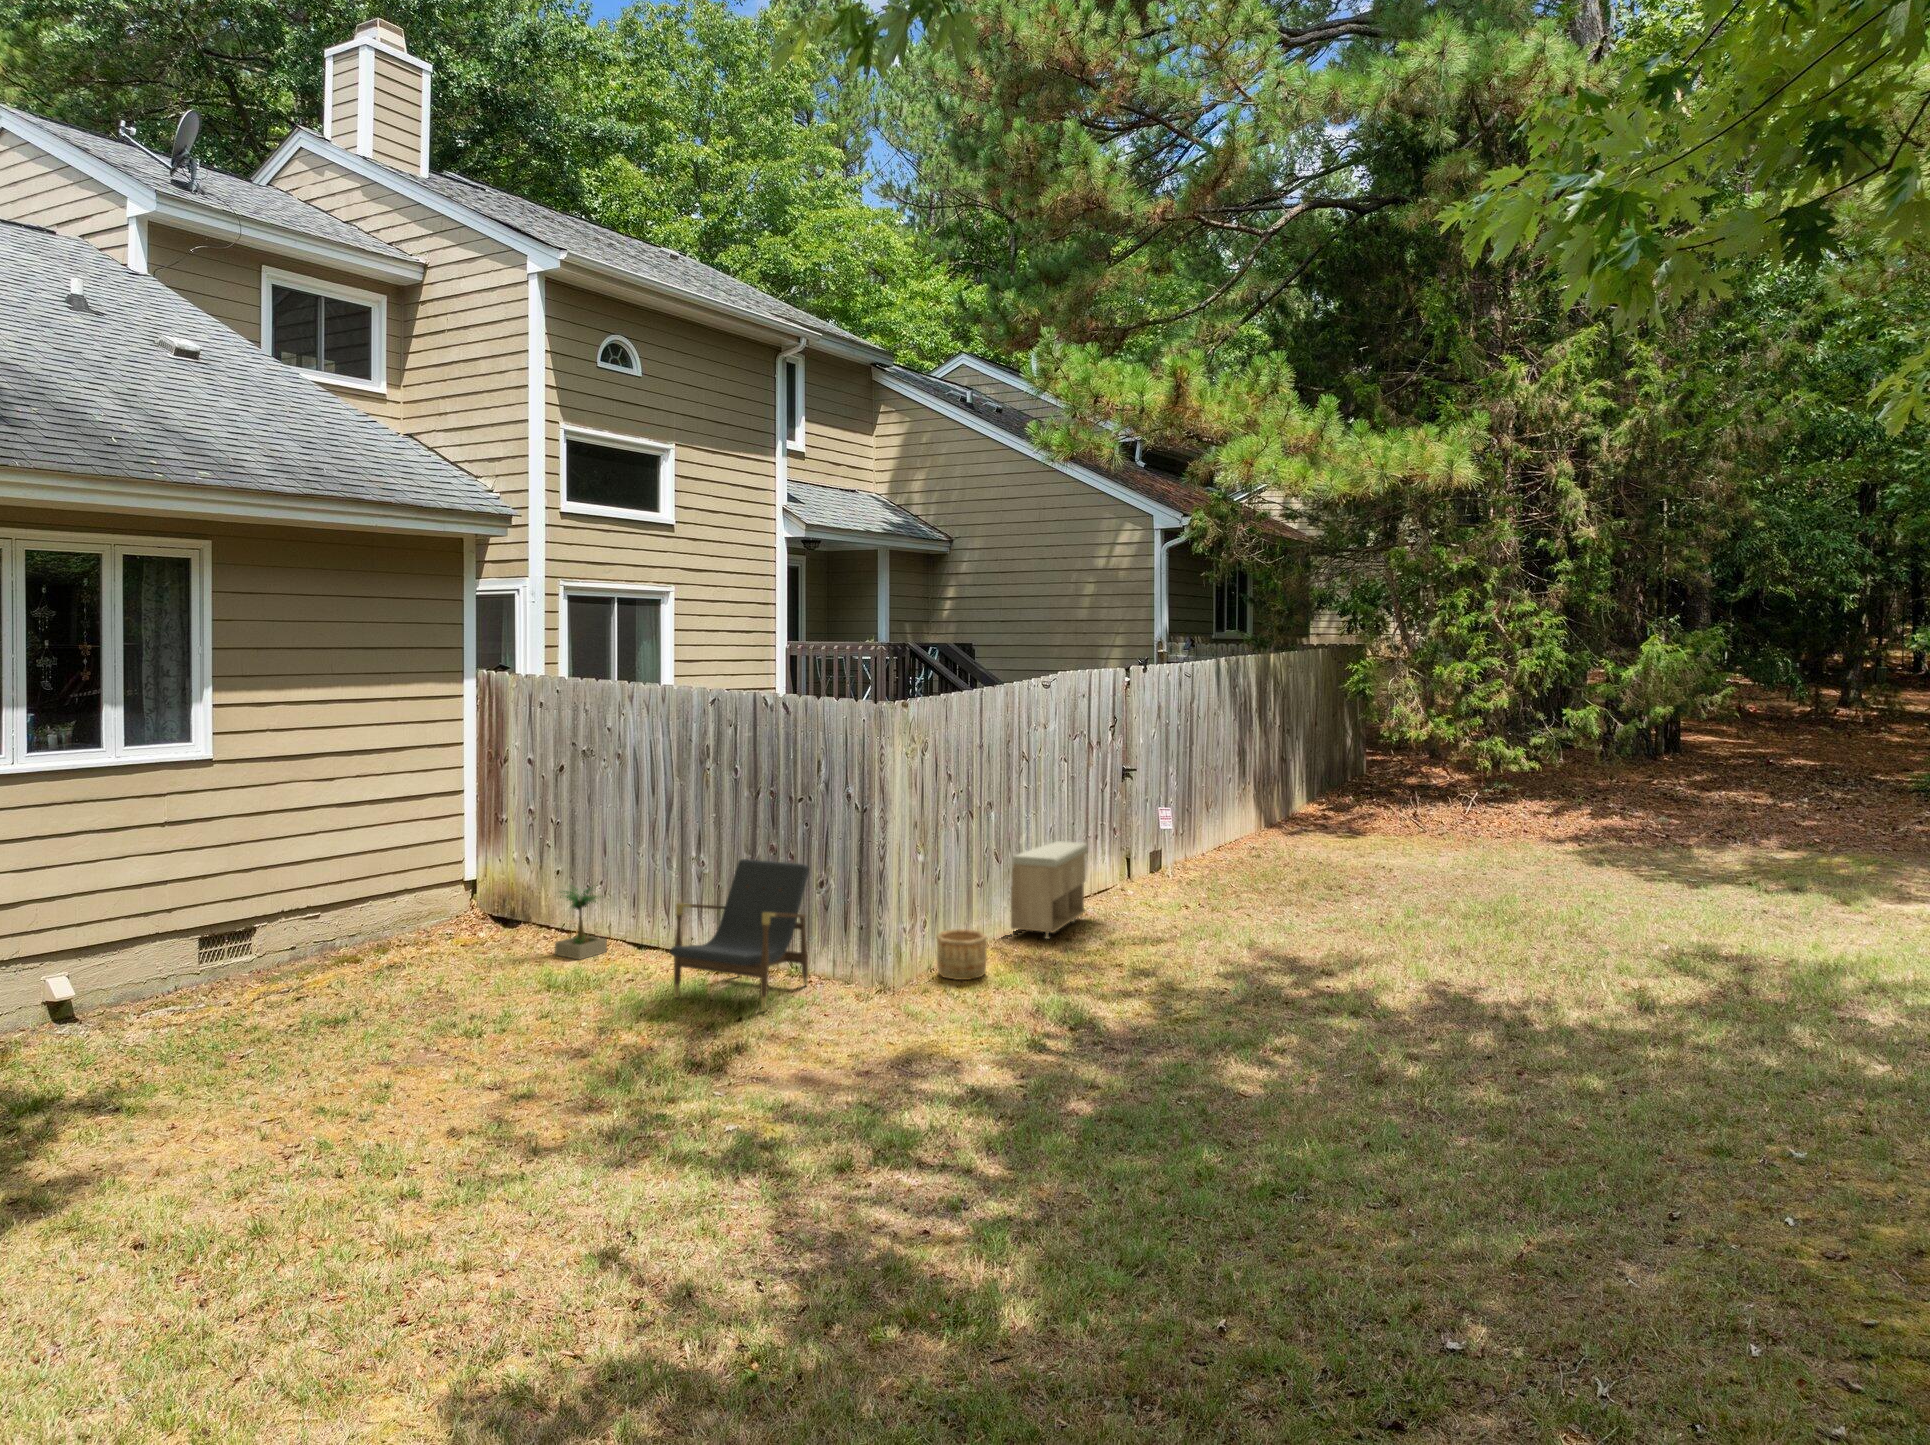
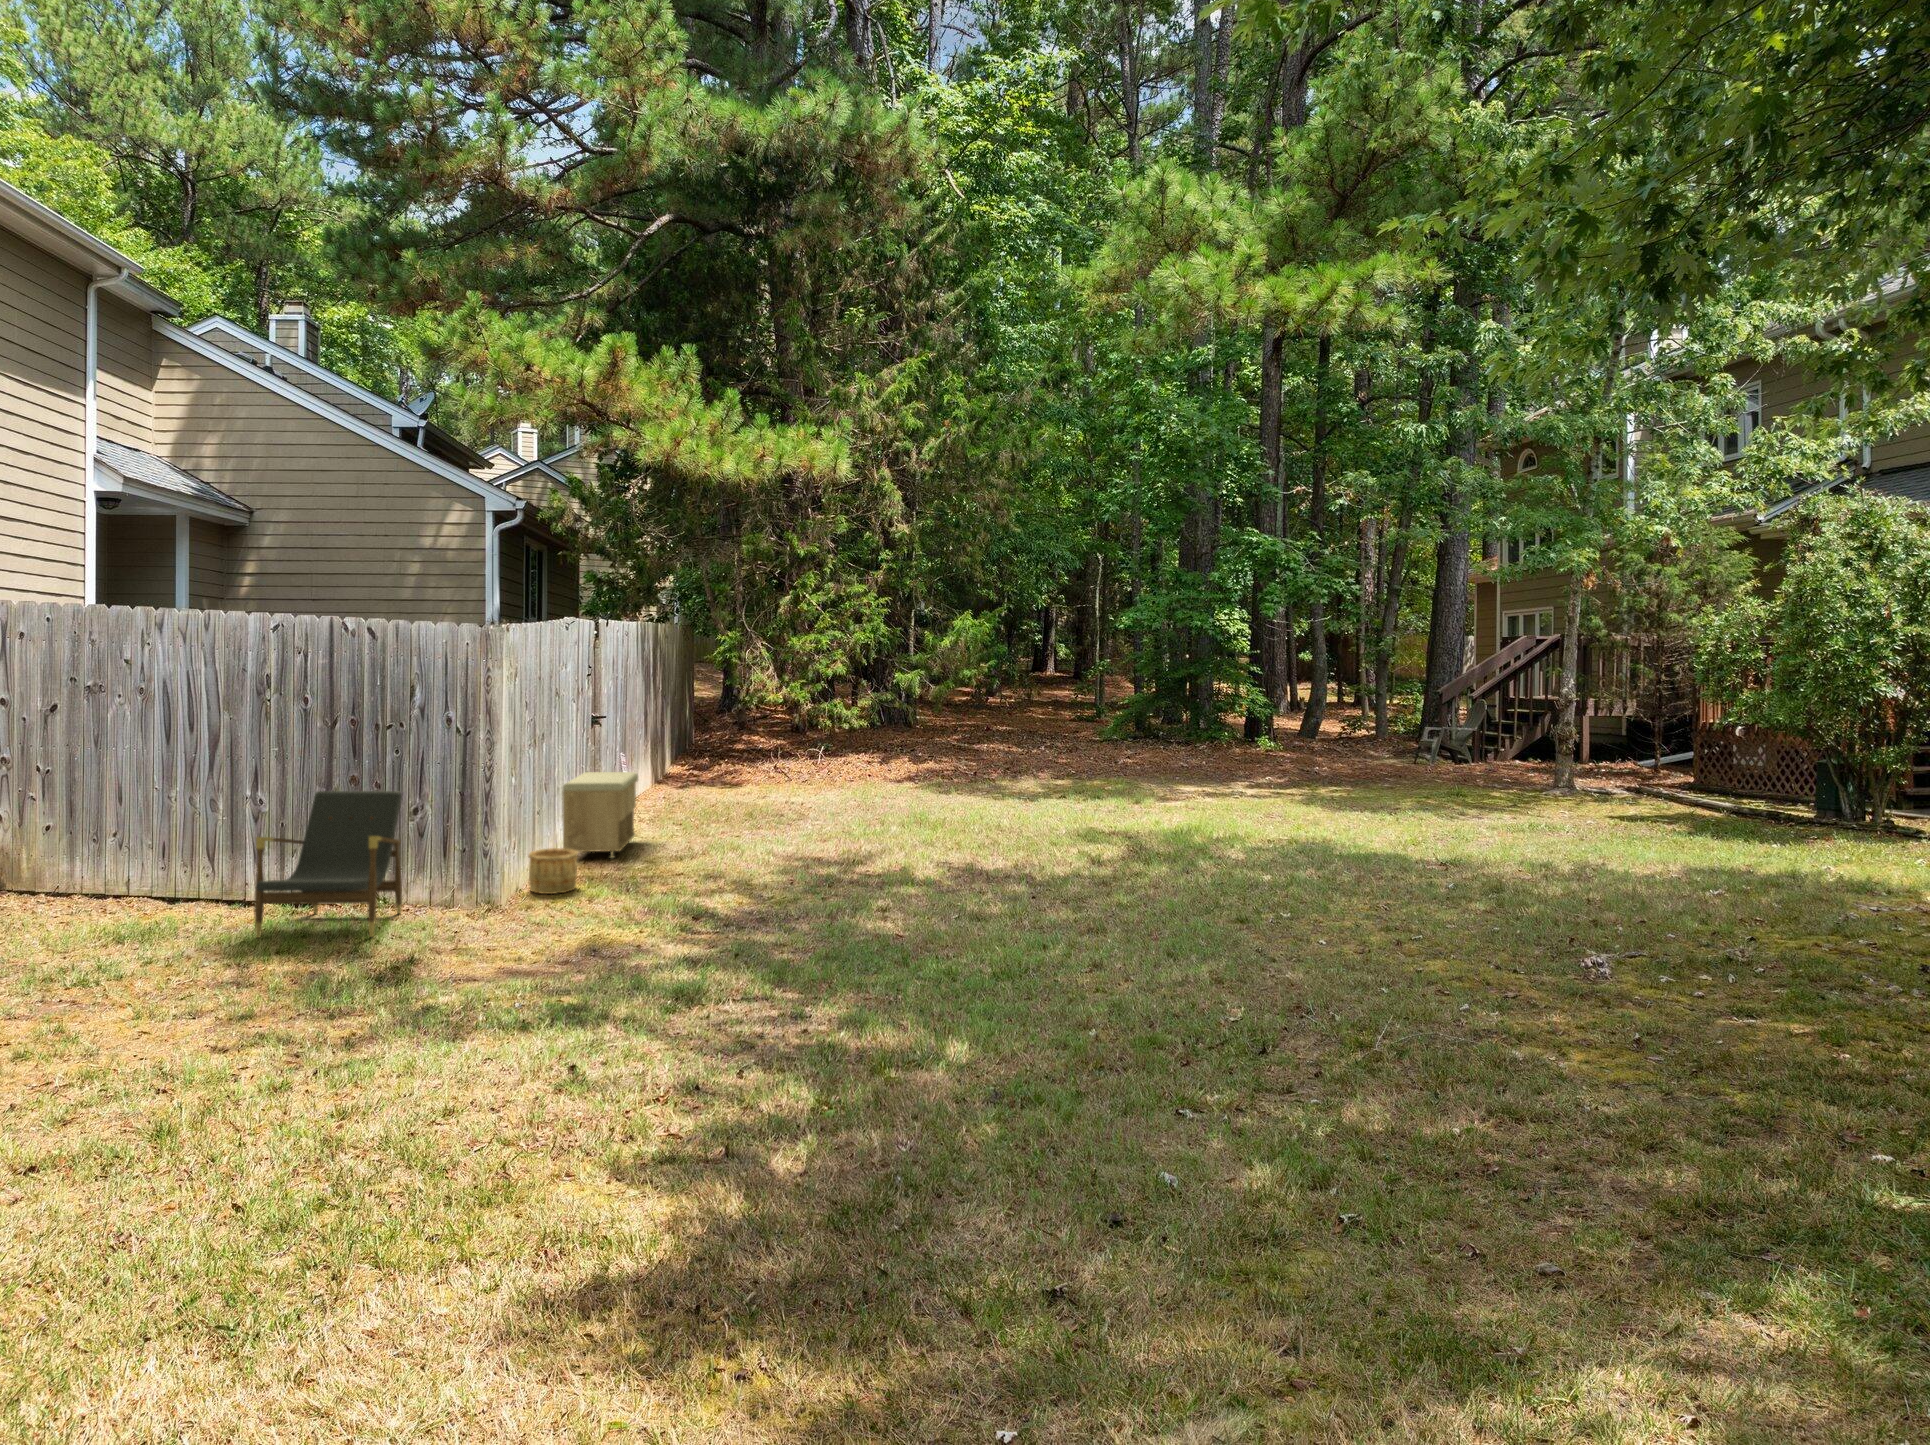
potted plant: present [555,885,607,960] -> none [55,835,132,919]

